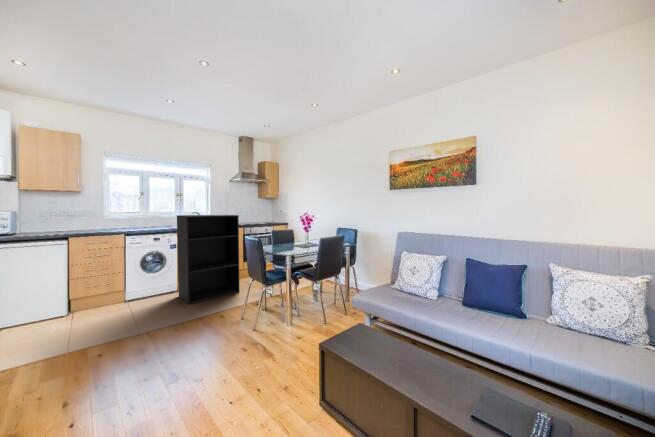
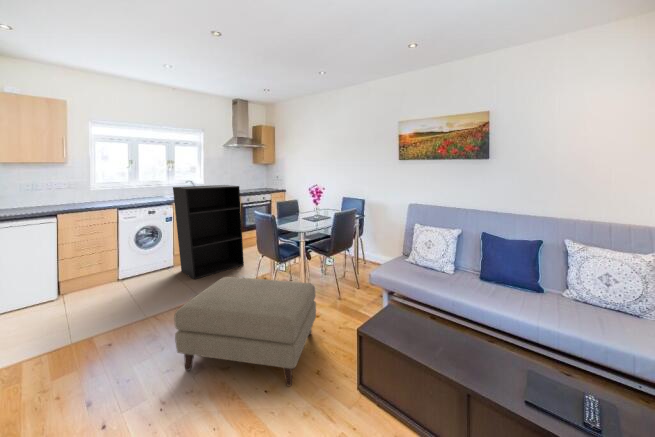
ottoman: none [148,298,295,410] -> present [174,277,316,386]

